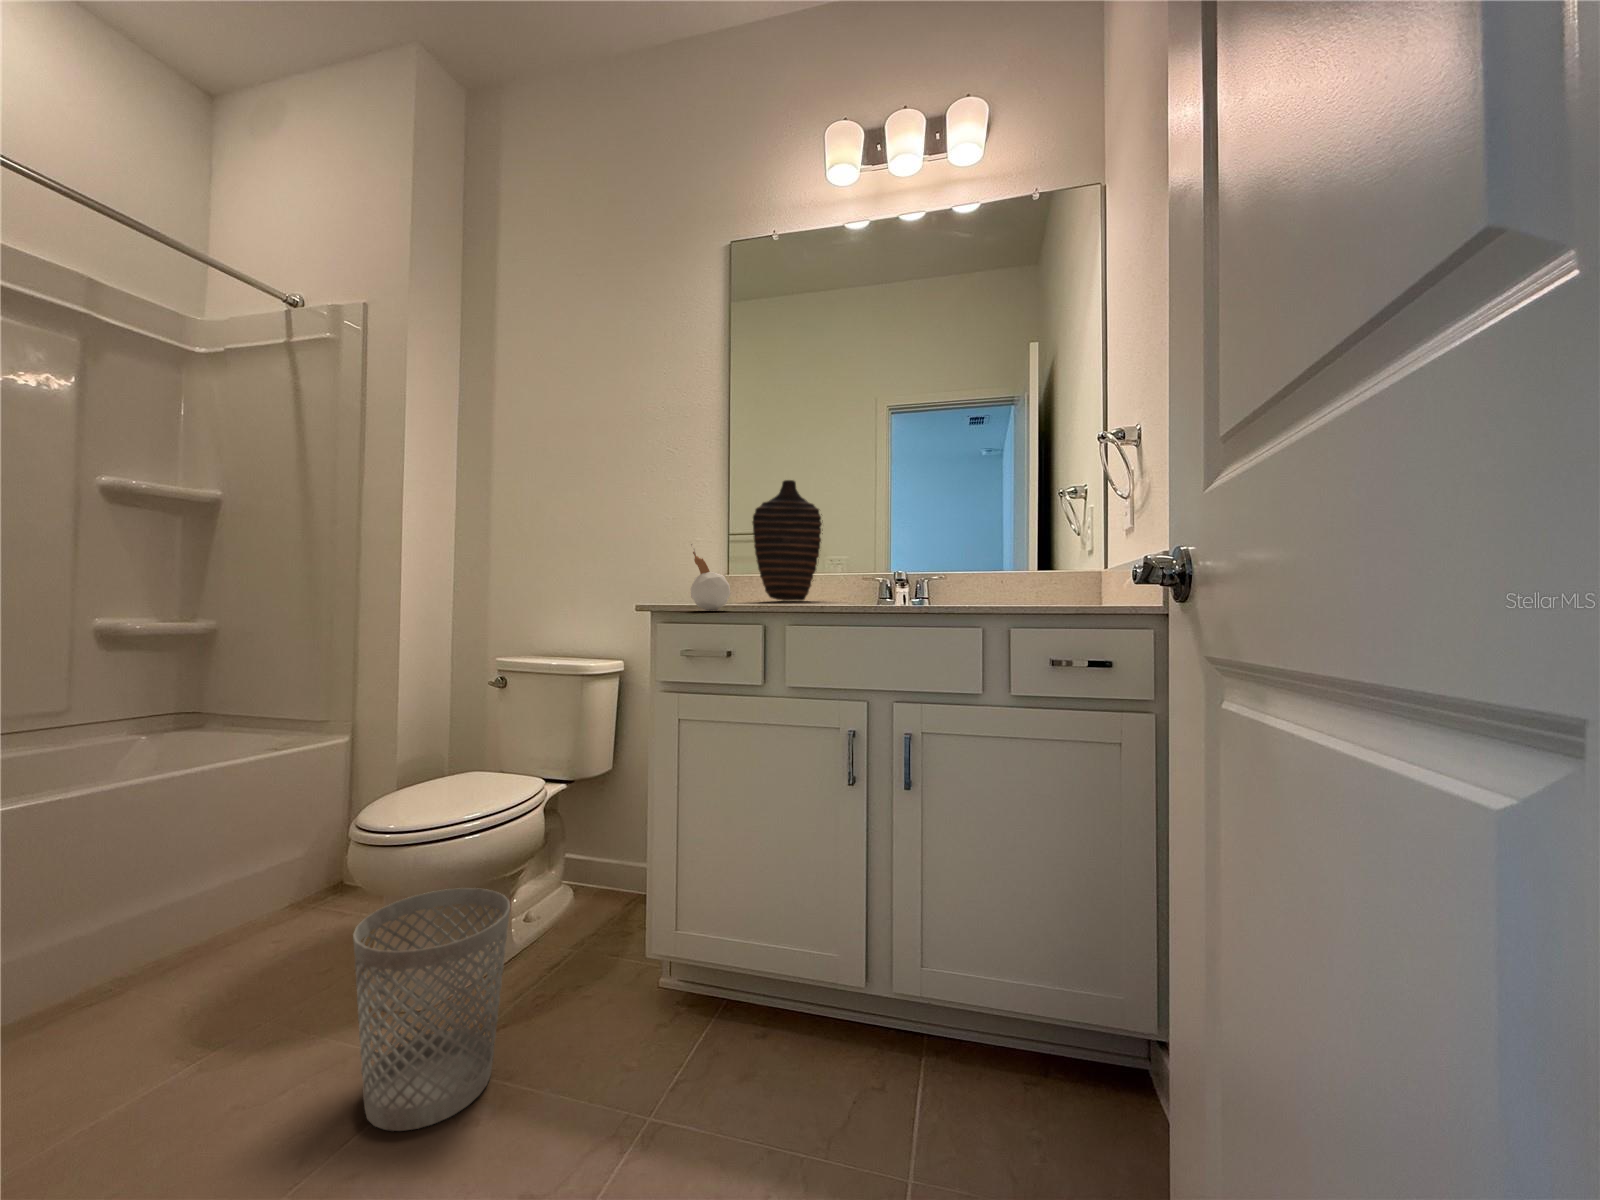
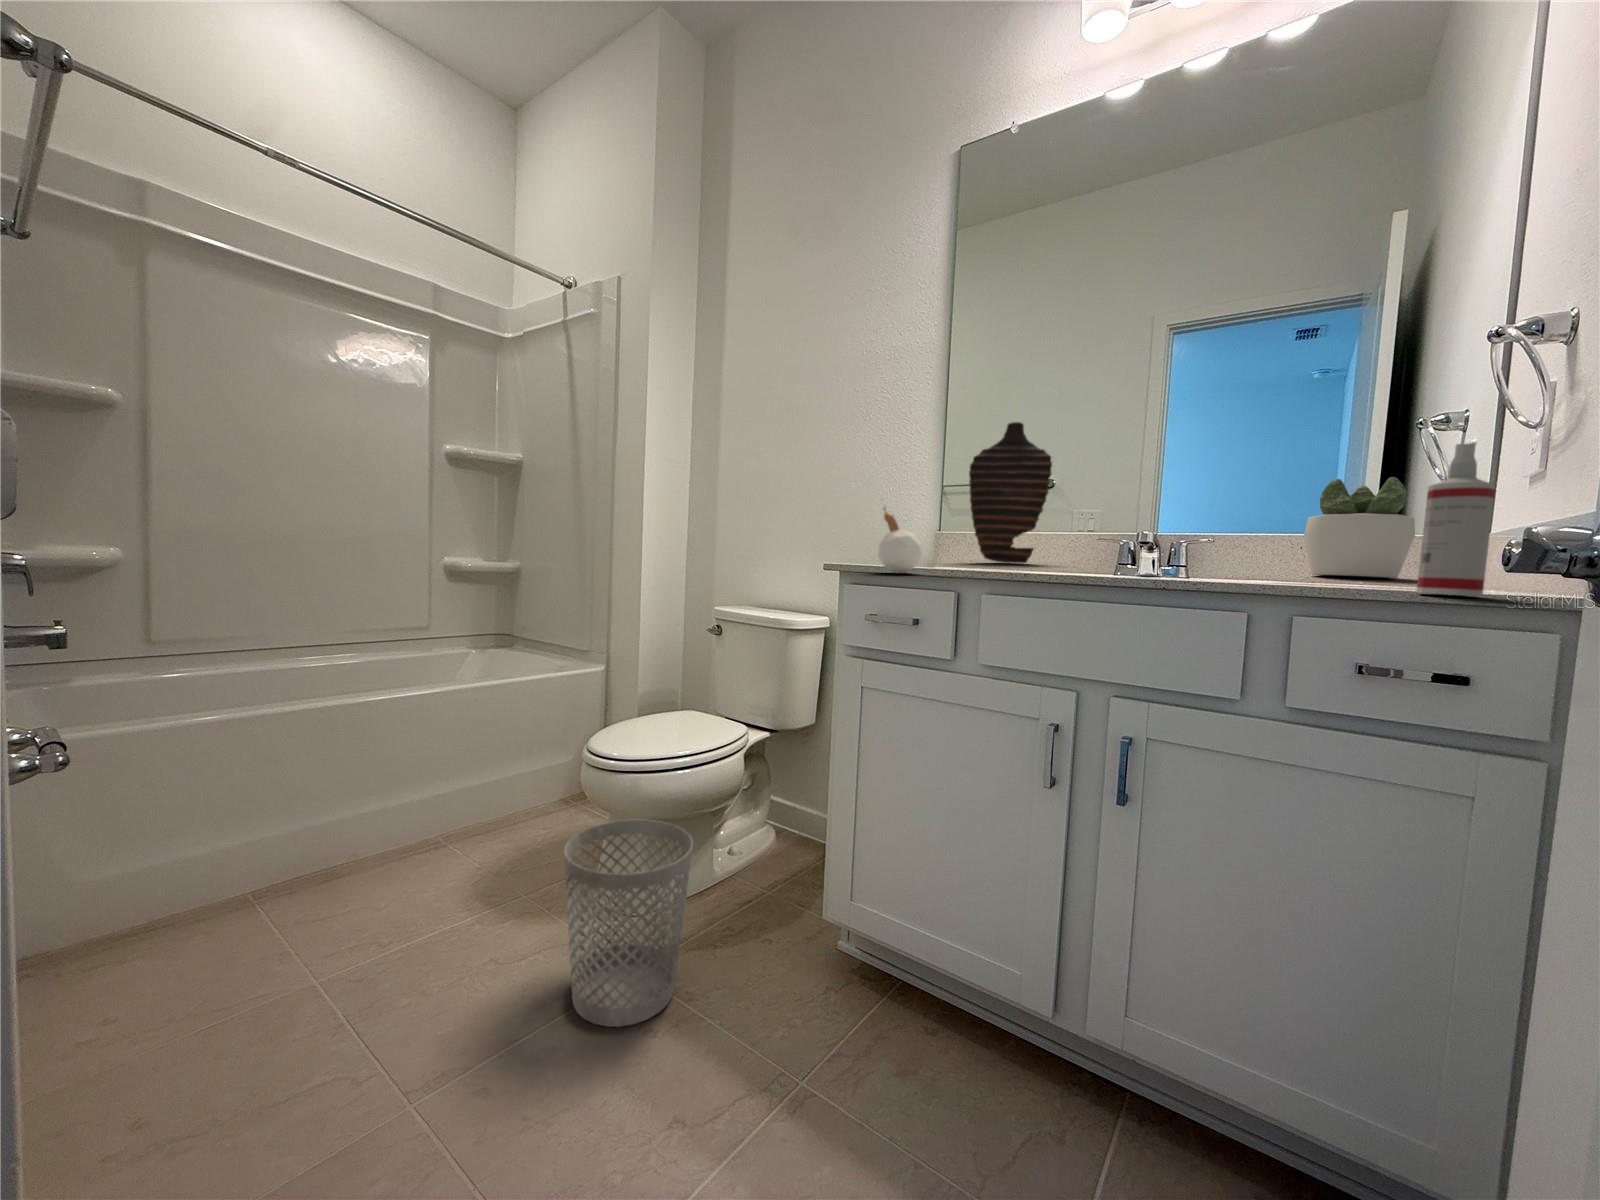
spray bottle: none [1076,508,1111,609] -> present [1417,443,1495,596]
succulent plant: none [1002,530,1067,602] -> present [1304,477,1415,578]

